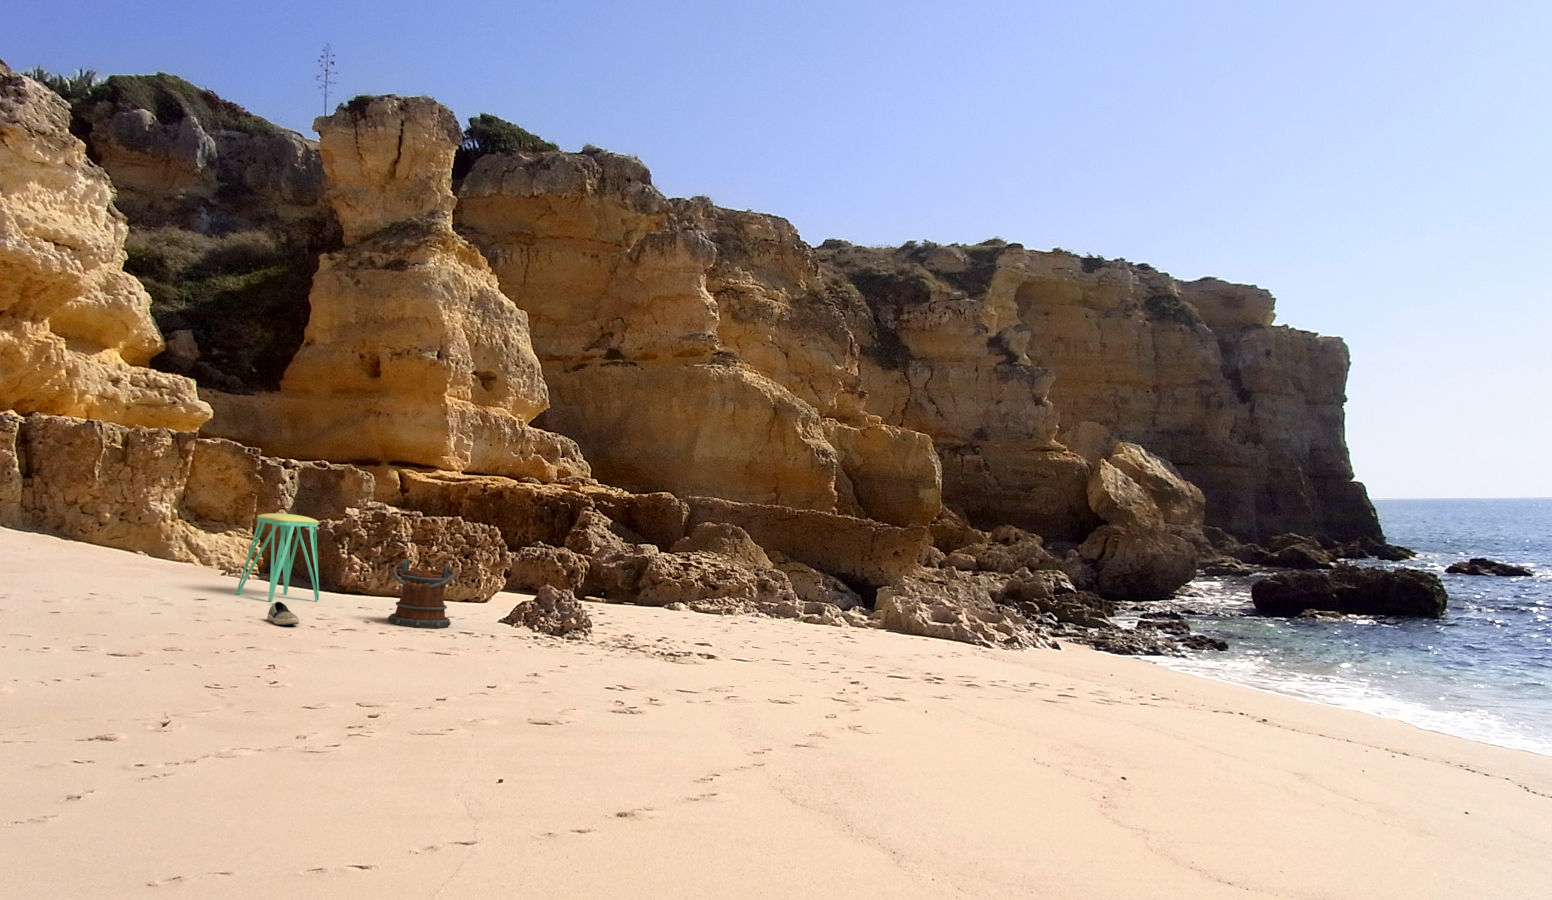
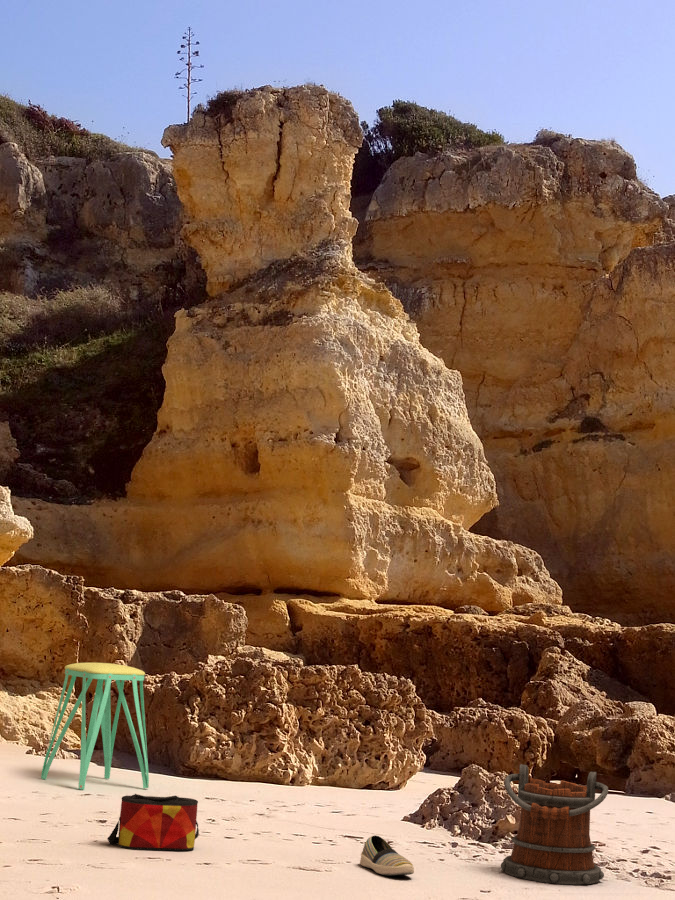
bucket: present [387,559,456,628] -> present [501,764,608,885]
shoe: present [267,602,299,625] -> present [360,835,414,875]
bag: none [308,603,372,640] -> present [107,794,199,851]

